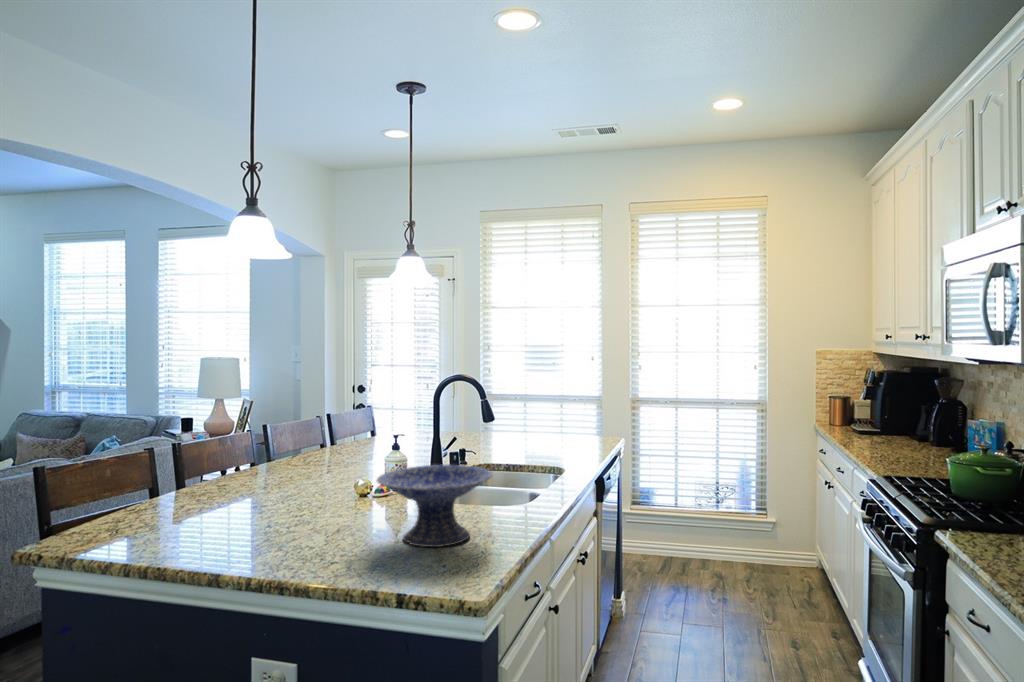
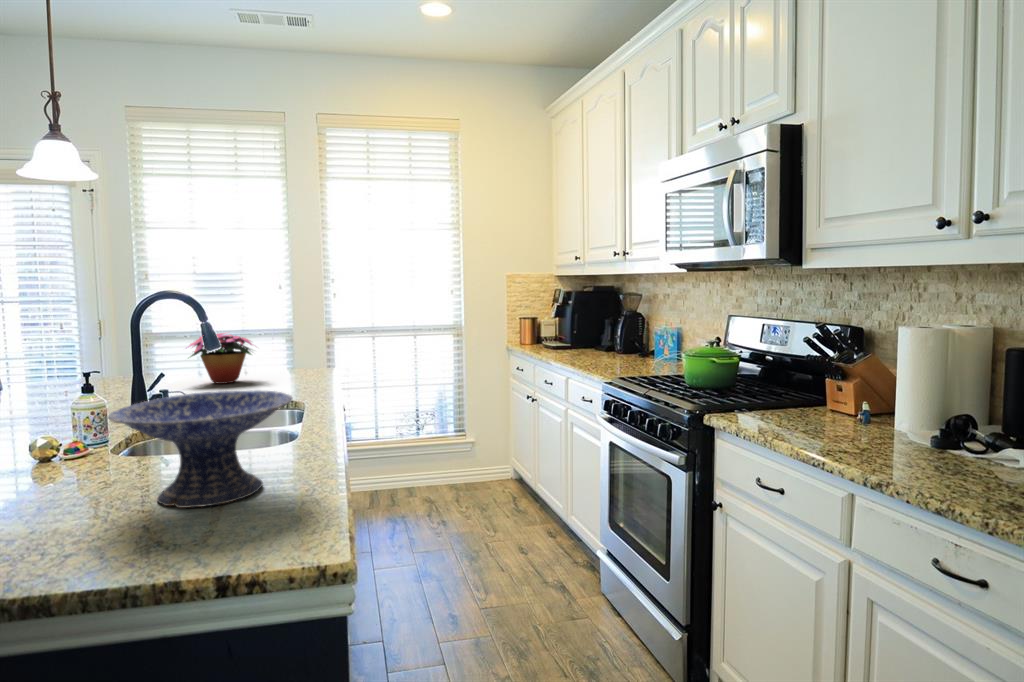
flower arrangement: none [489,402,550,445] -> present [188,333,252,384]

